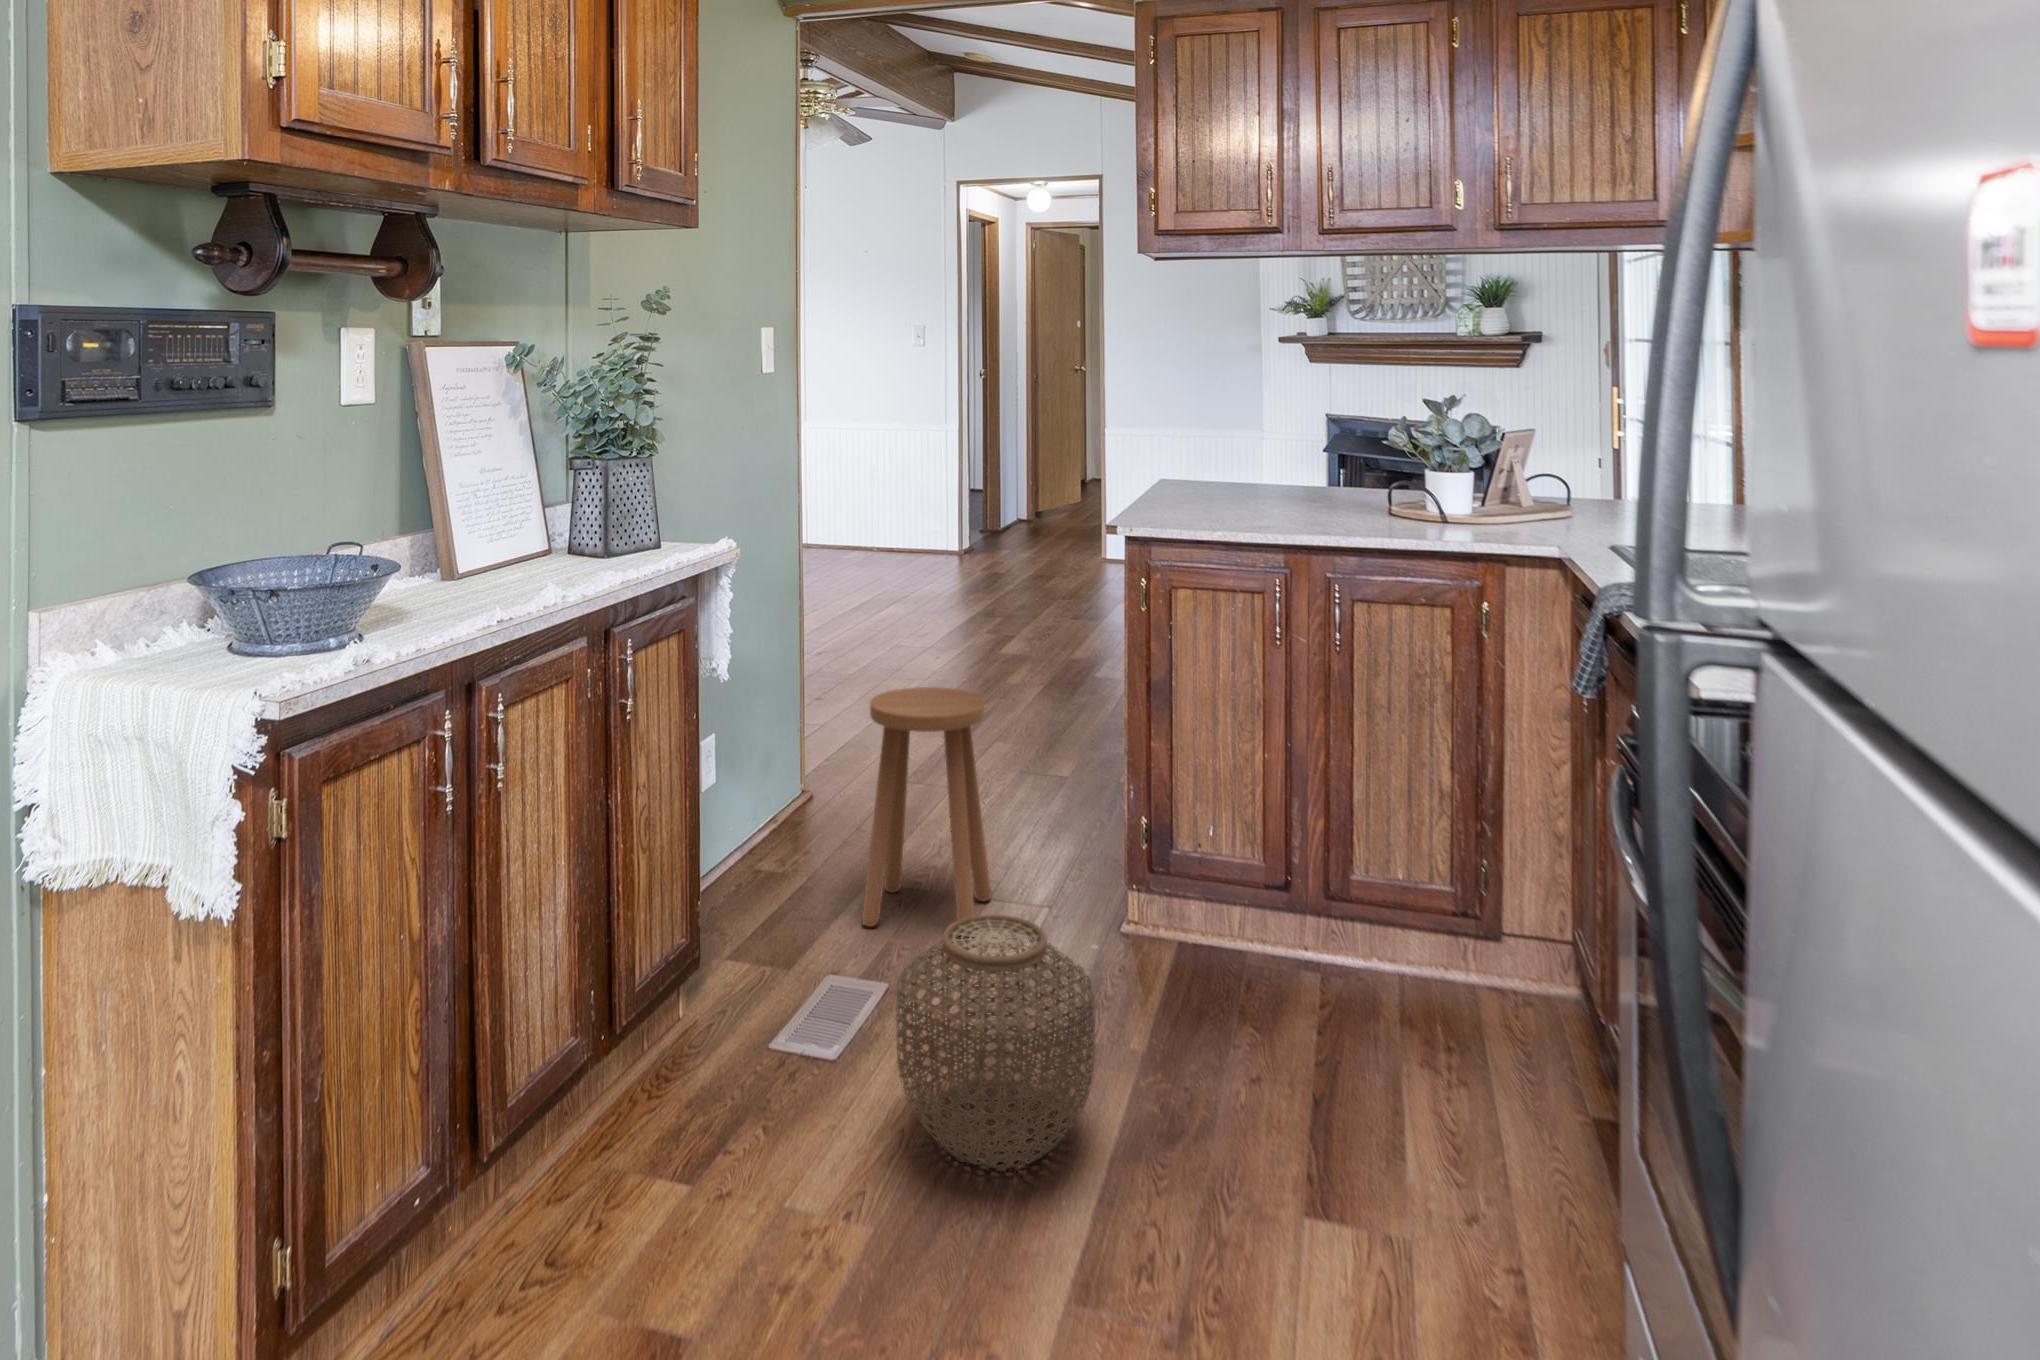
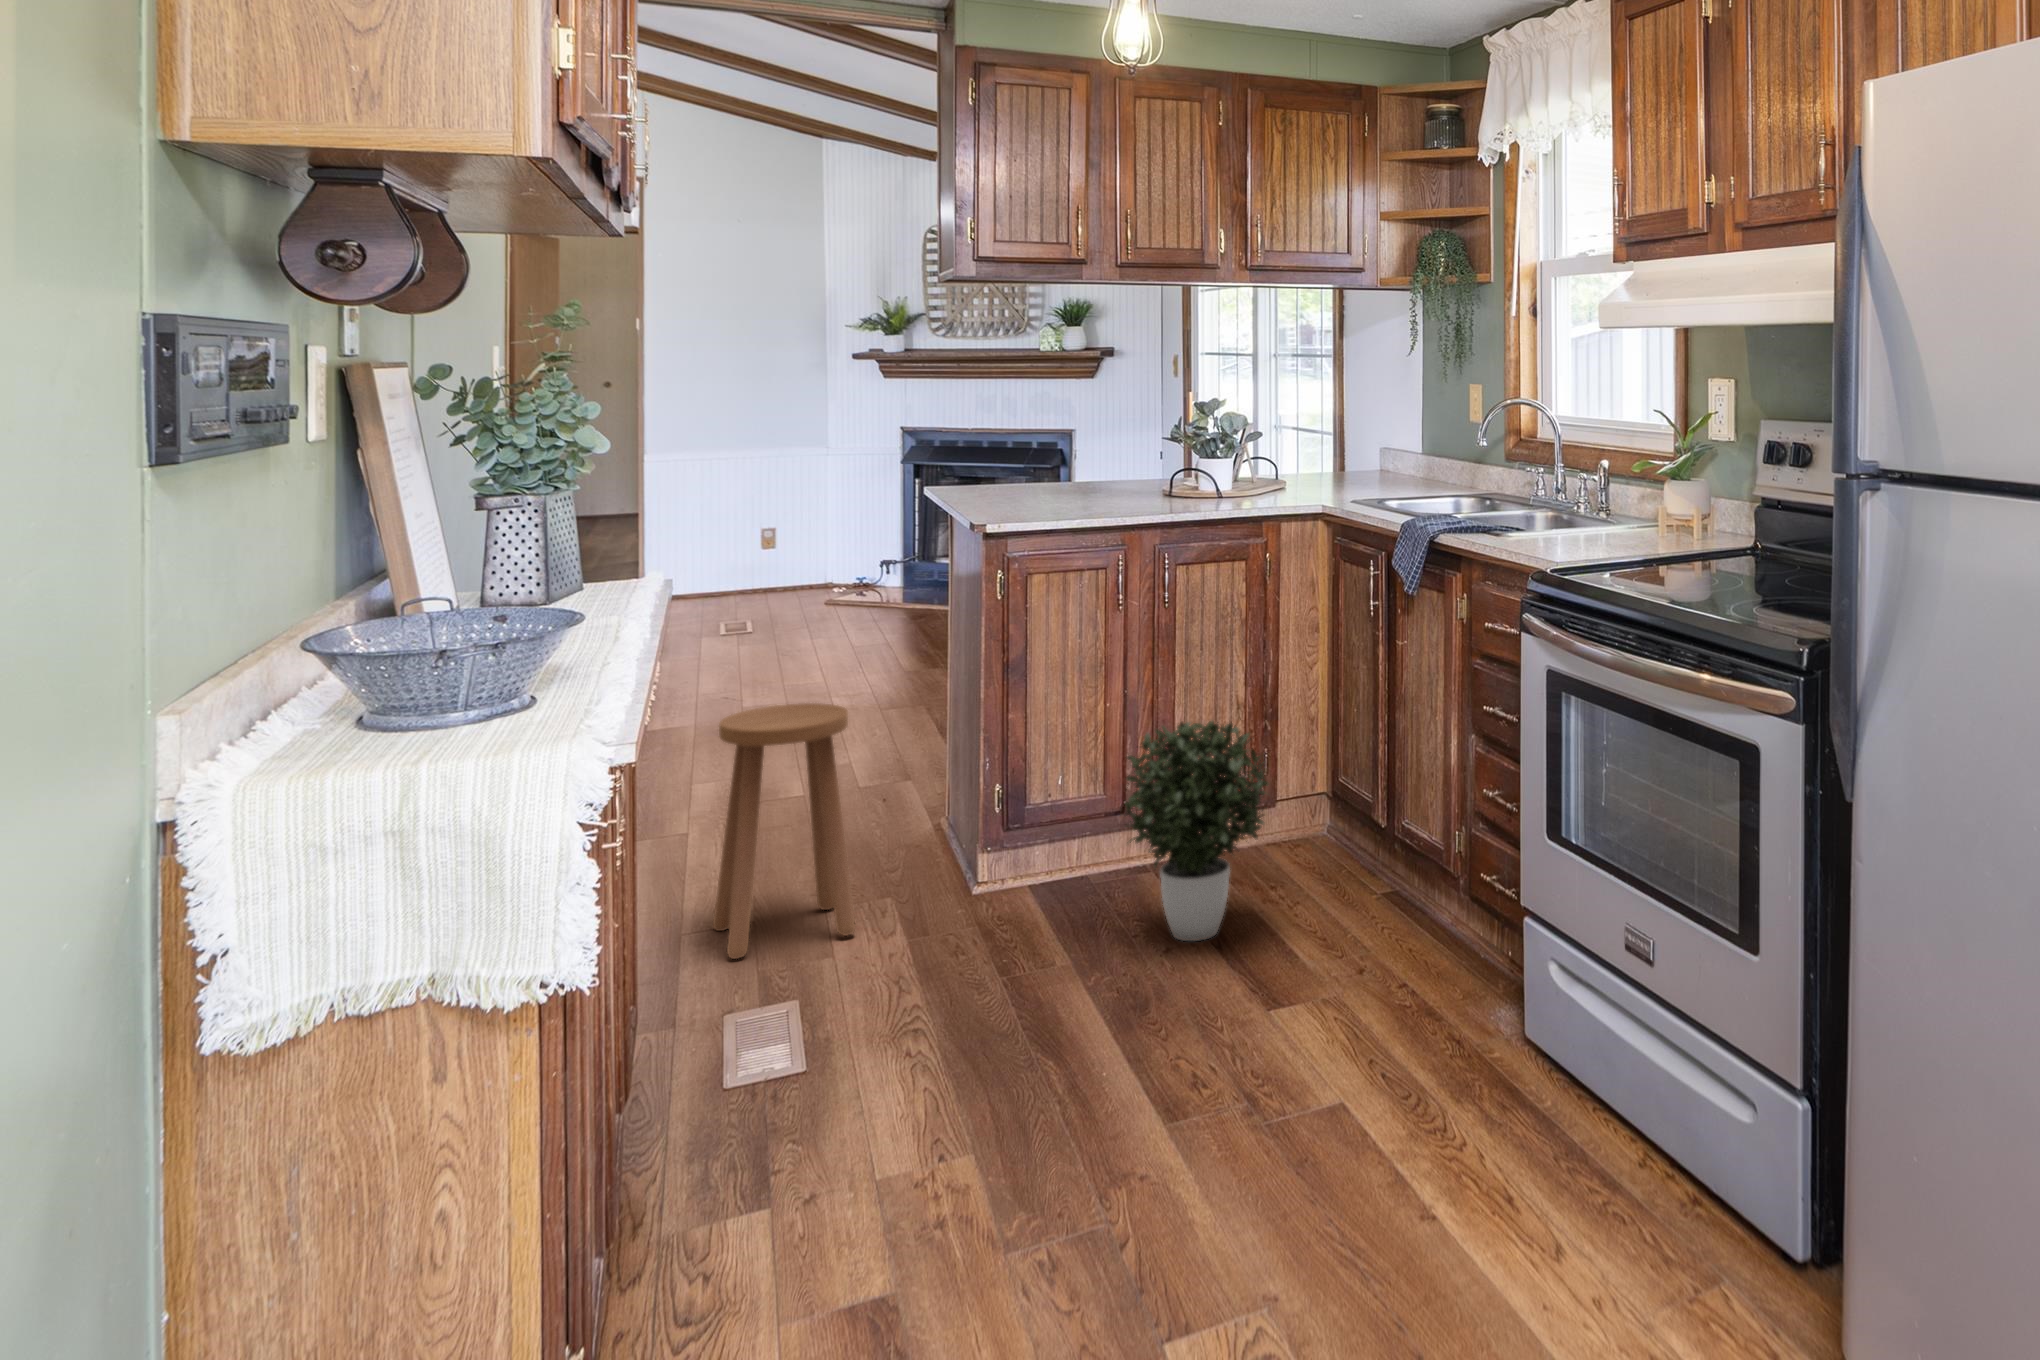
potted plant: none [1182,801,1385,1091] -> present [1124,721,1269,941]
woven basket: present [896,914,1095,1168] -> none [949,847,1126,1057]

